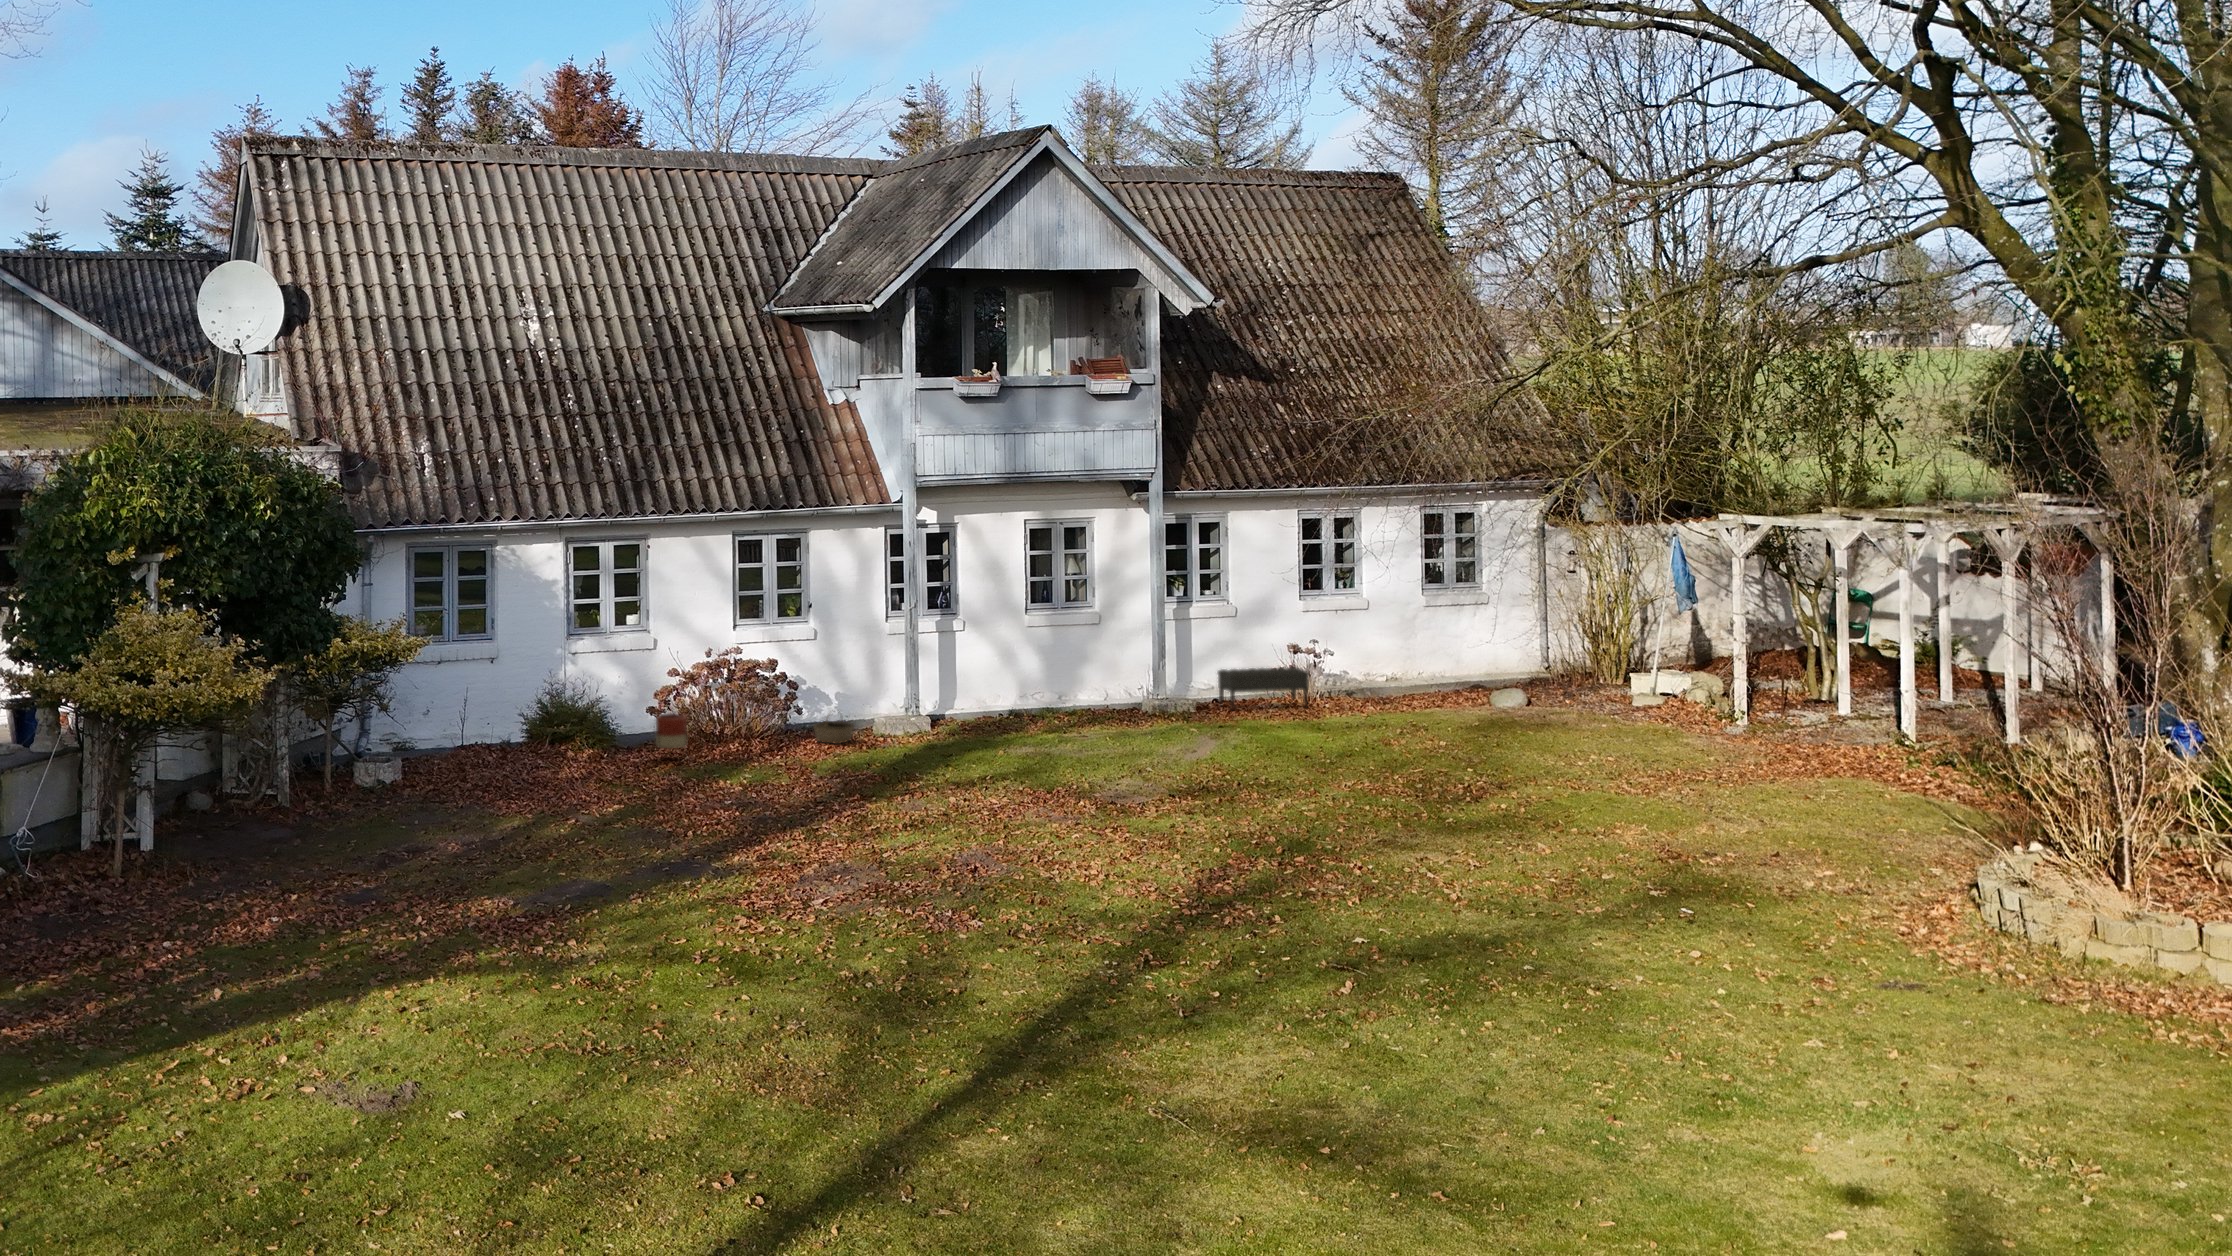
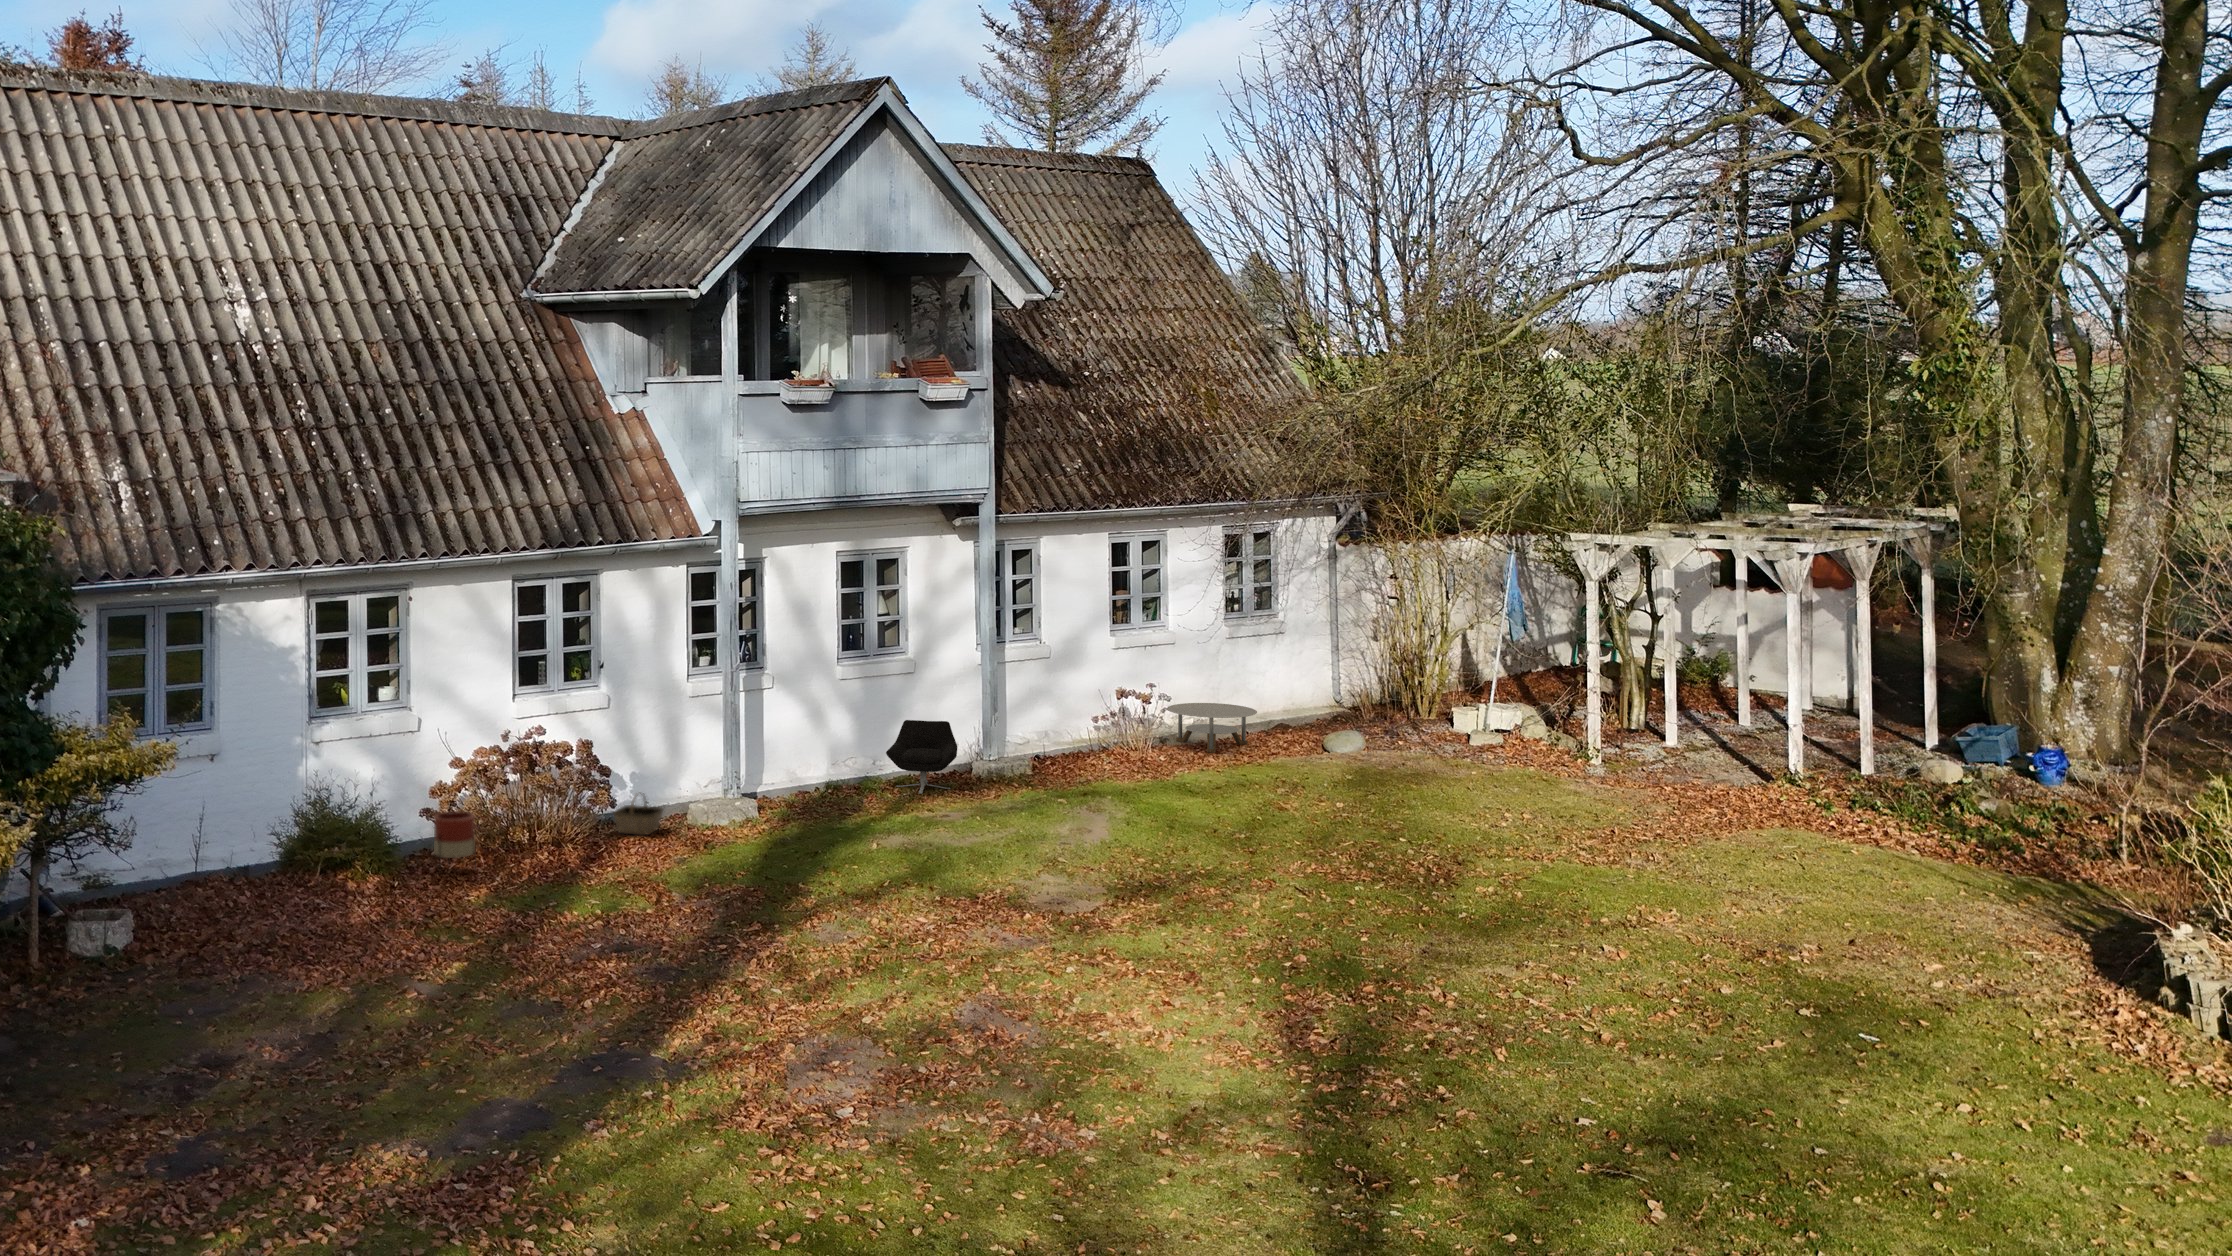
round table: none [1354,665,1438,708] -> present [1167,703,1257,753]
lounge chair: none [1065,666,1132,727] -> present [886,720,957,794]
bench: present [1218,667,1309,710] -> none [1031,710,1131,764]

